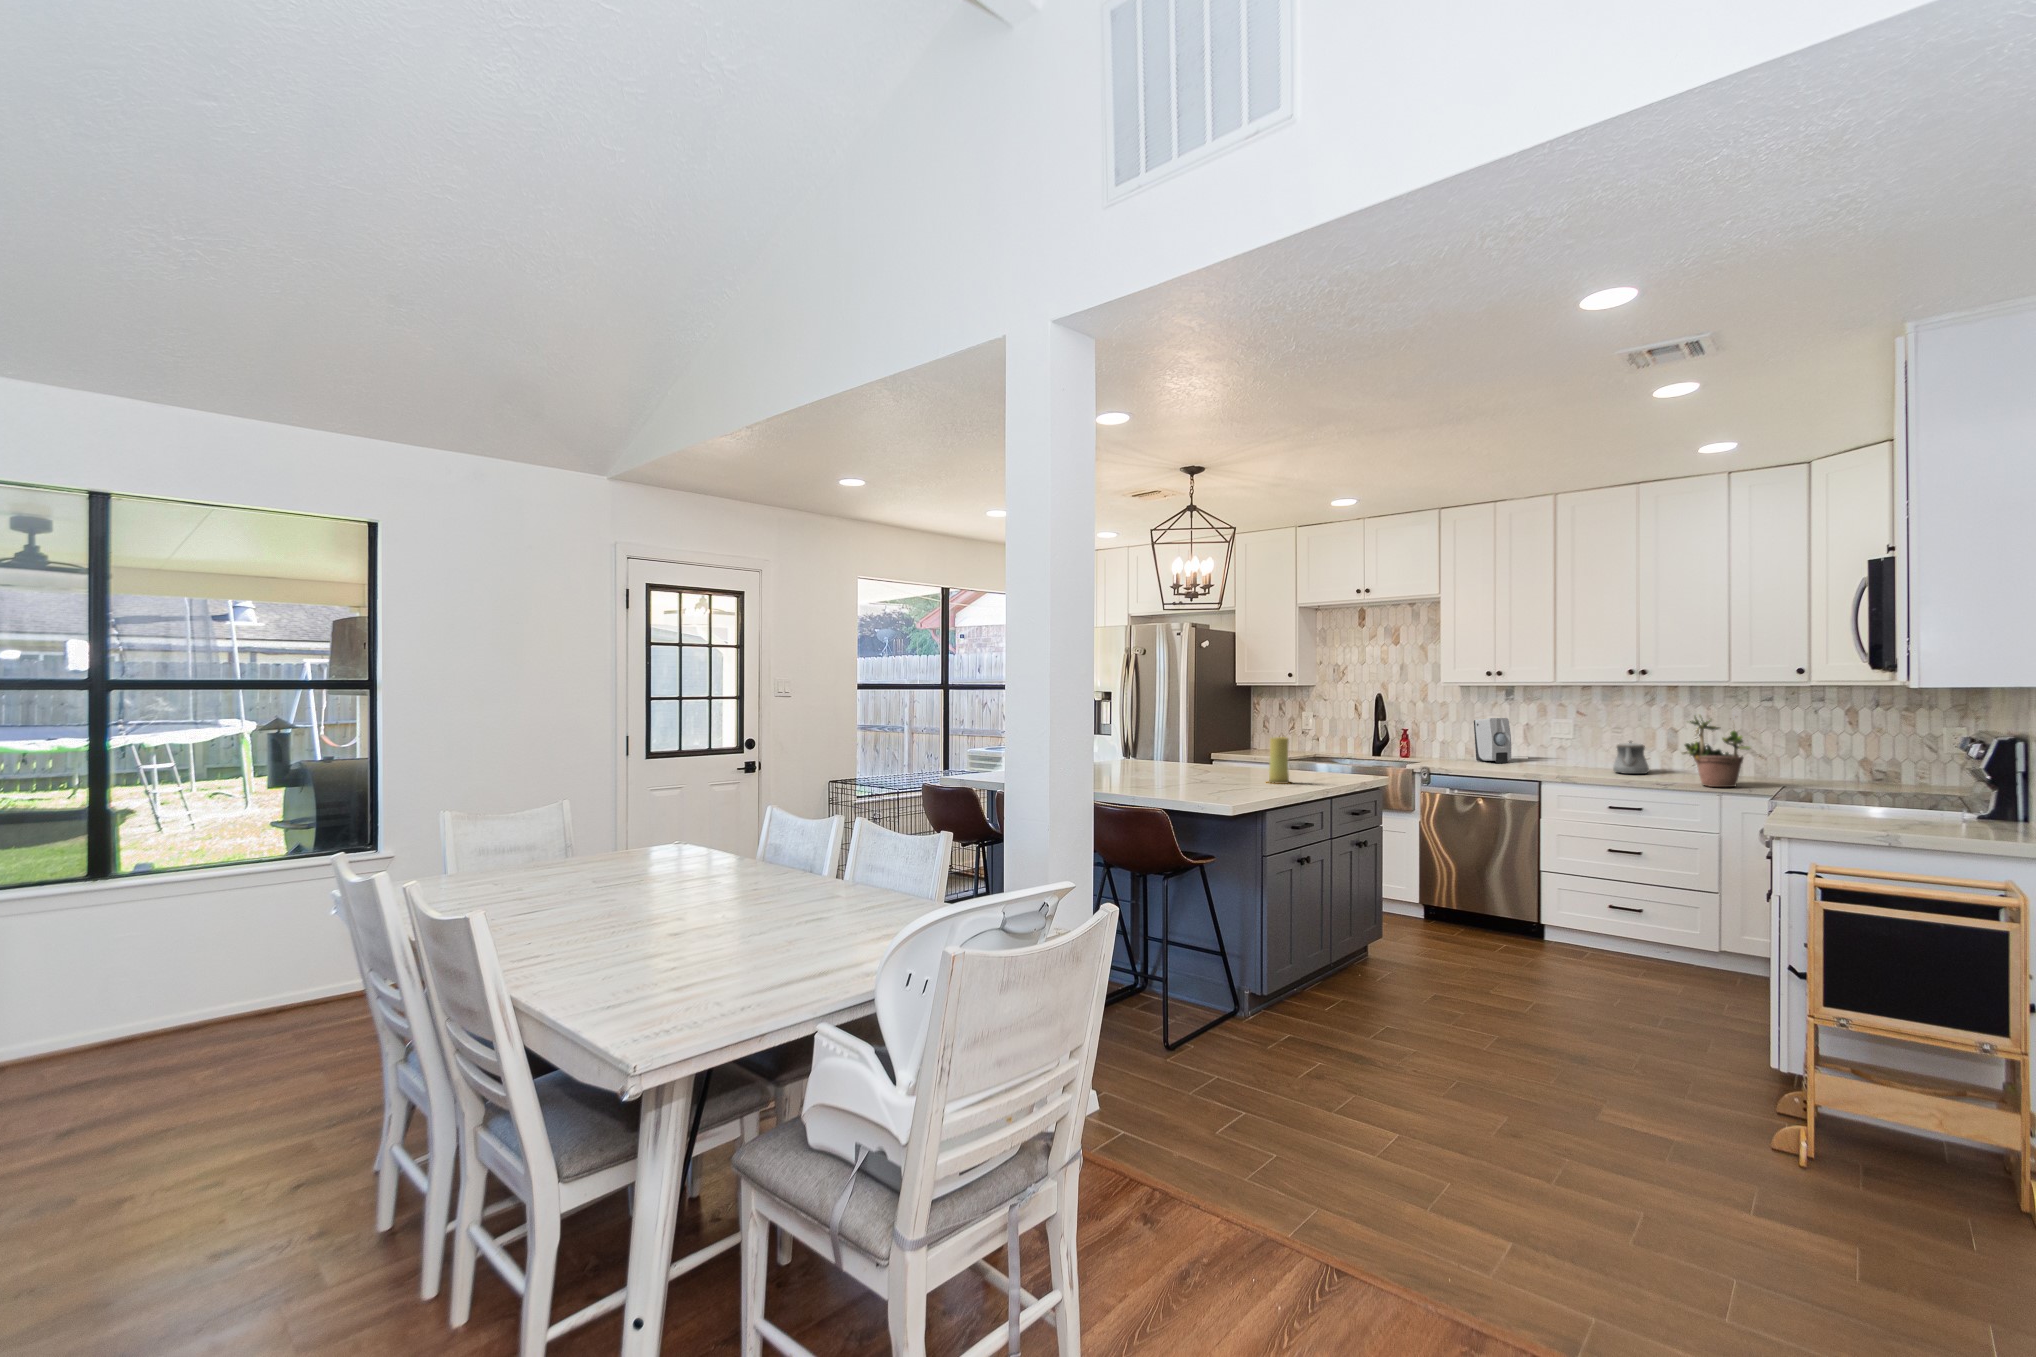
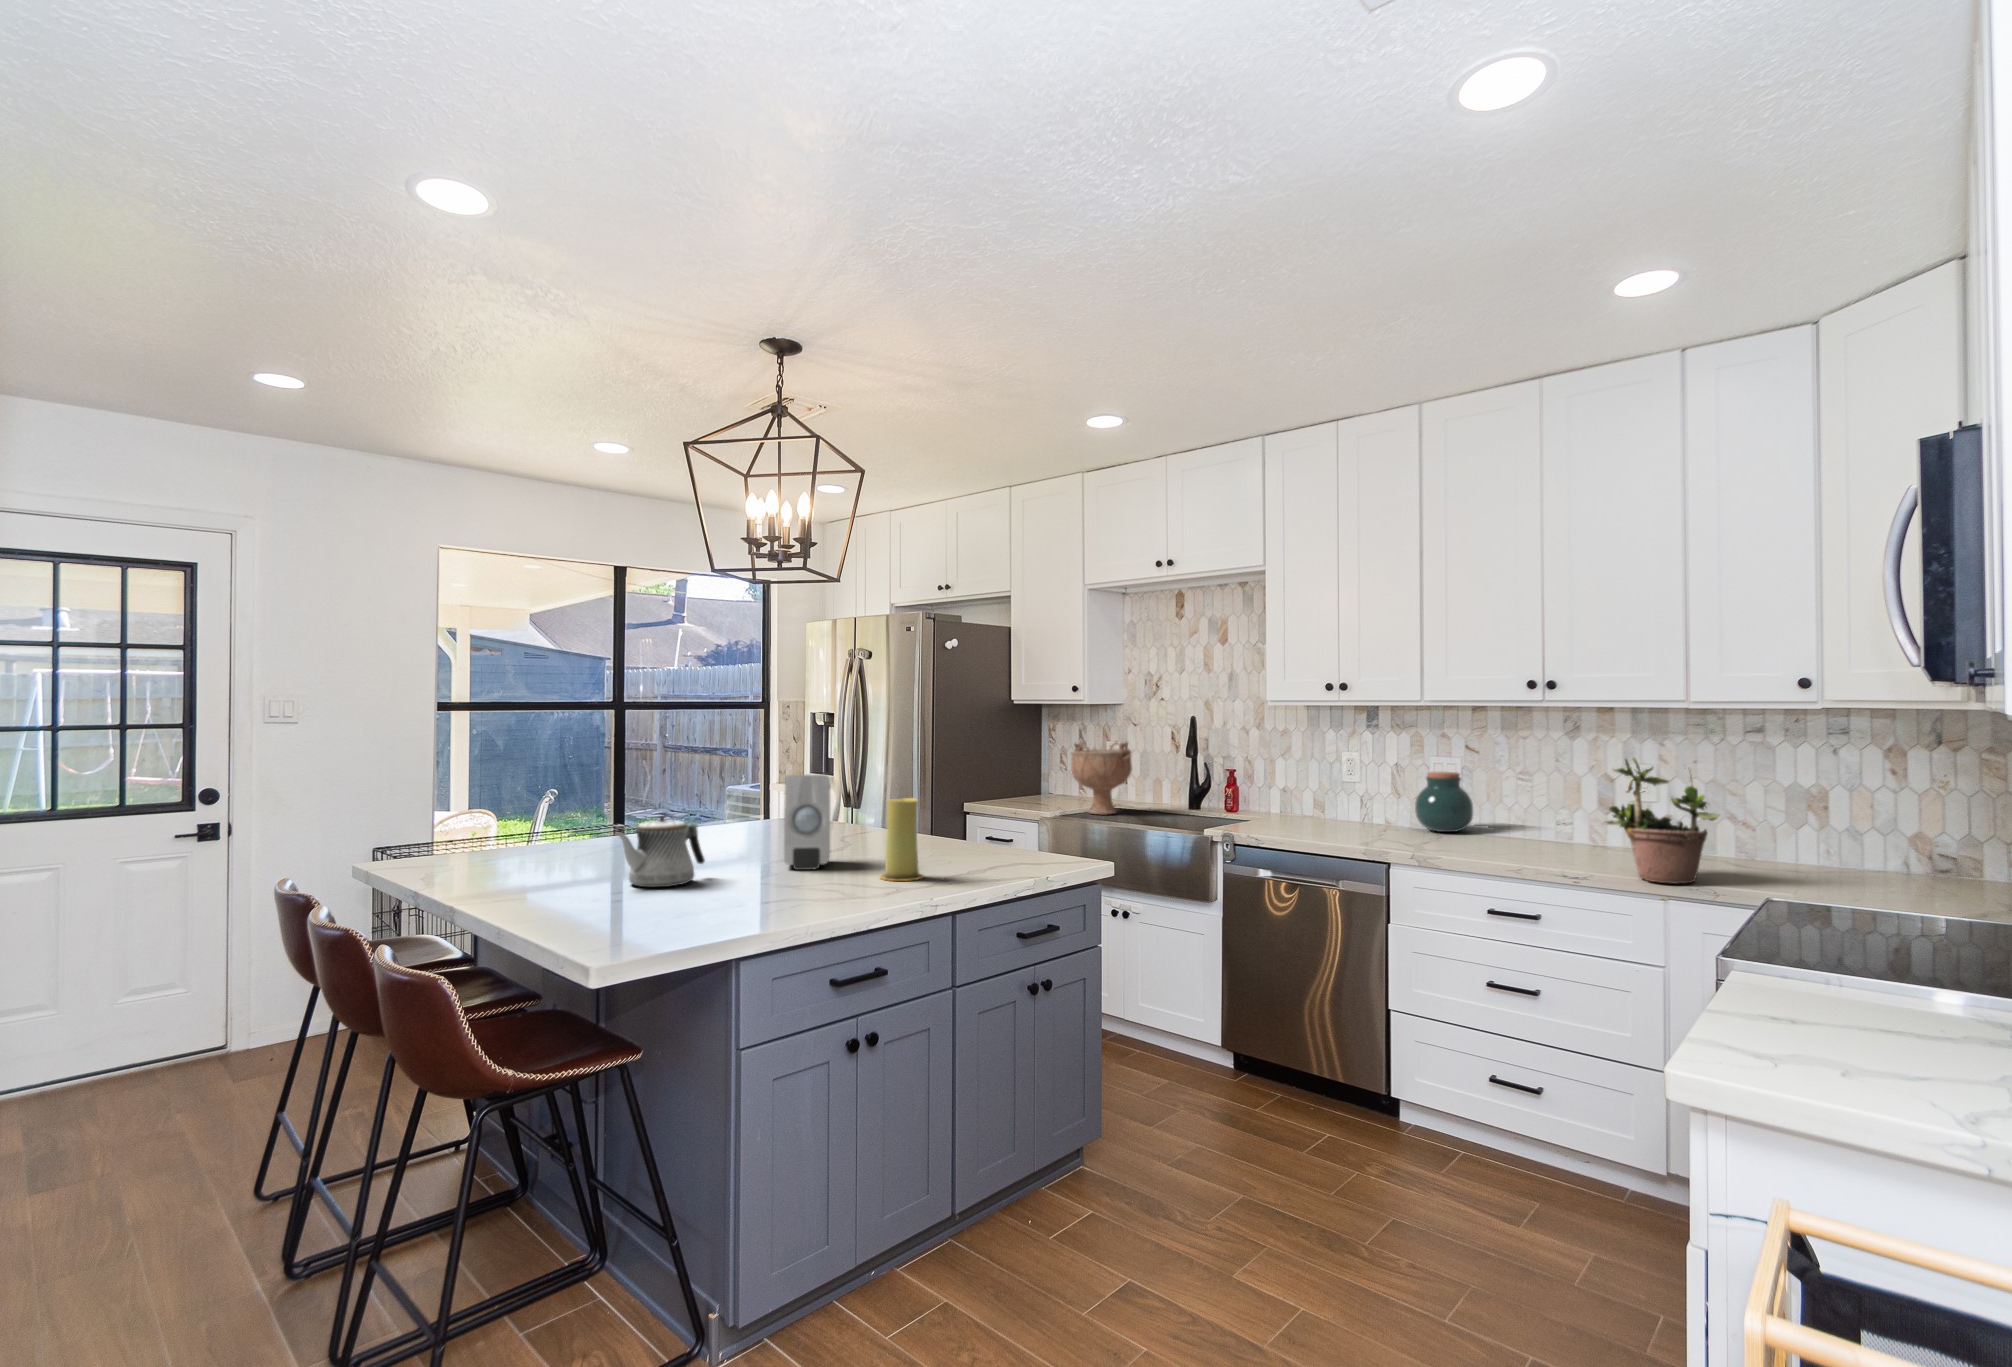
decorative bowl: none [1295,710,1340,760] -> present [1071,741,1132,815]
soap dispenser: present [1474,718,1511,763] -> present [784,774,831,870]
jar: none [1543,728,1583,766] -> present [1415,772,1473,832]
teapot: present [1613,741,1649,774] -> present [615,816,705,887]

